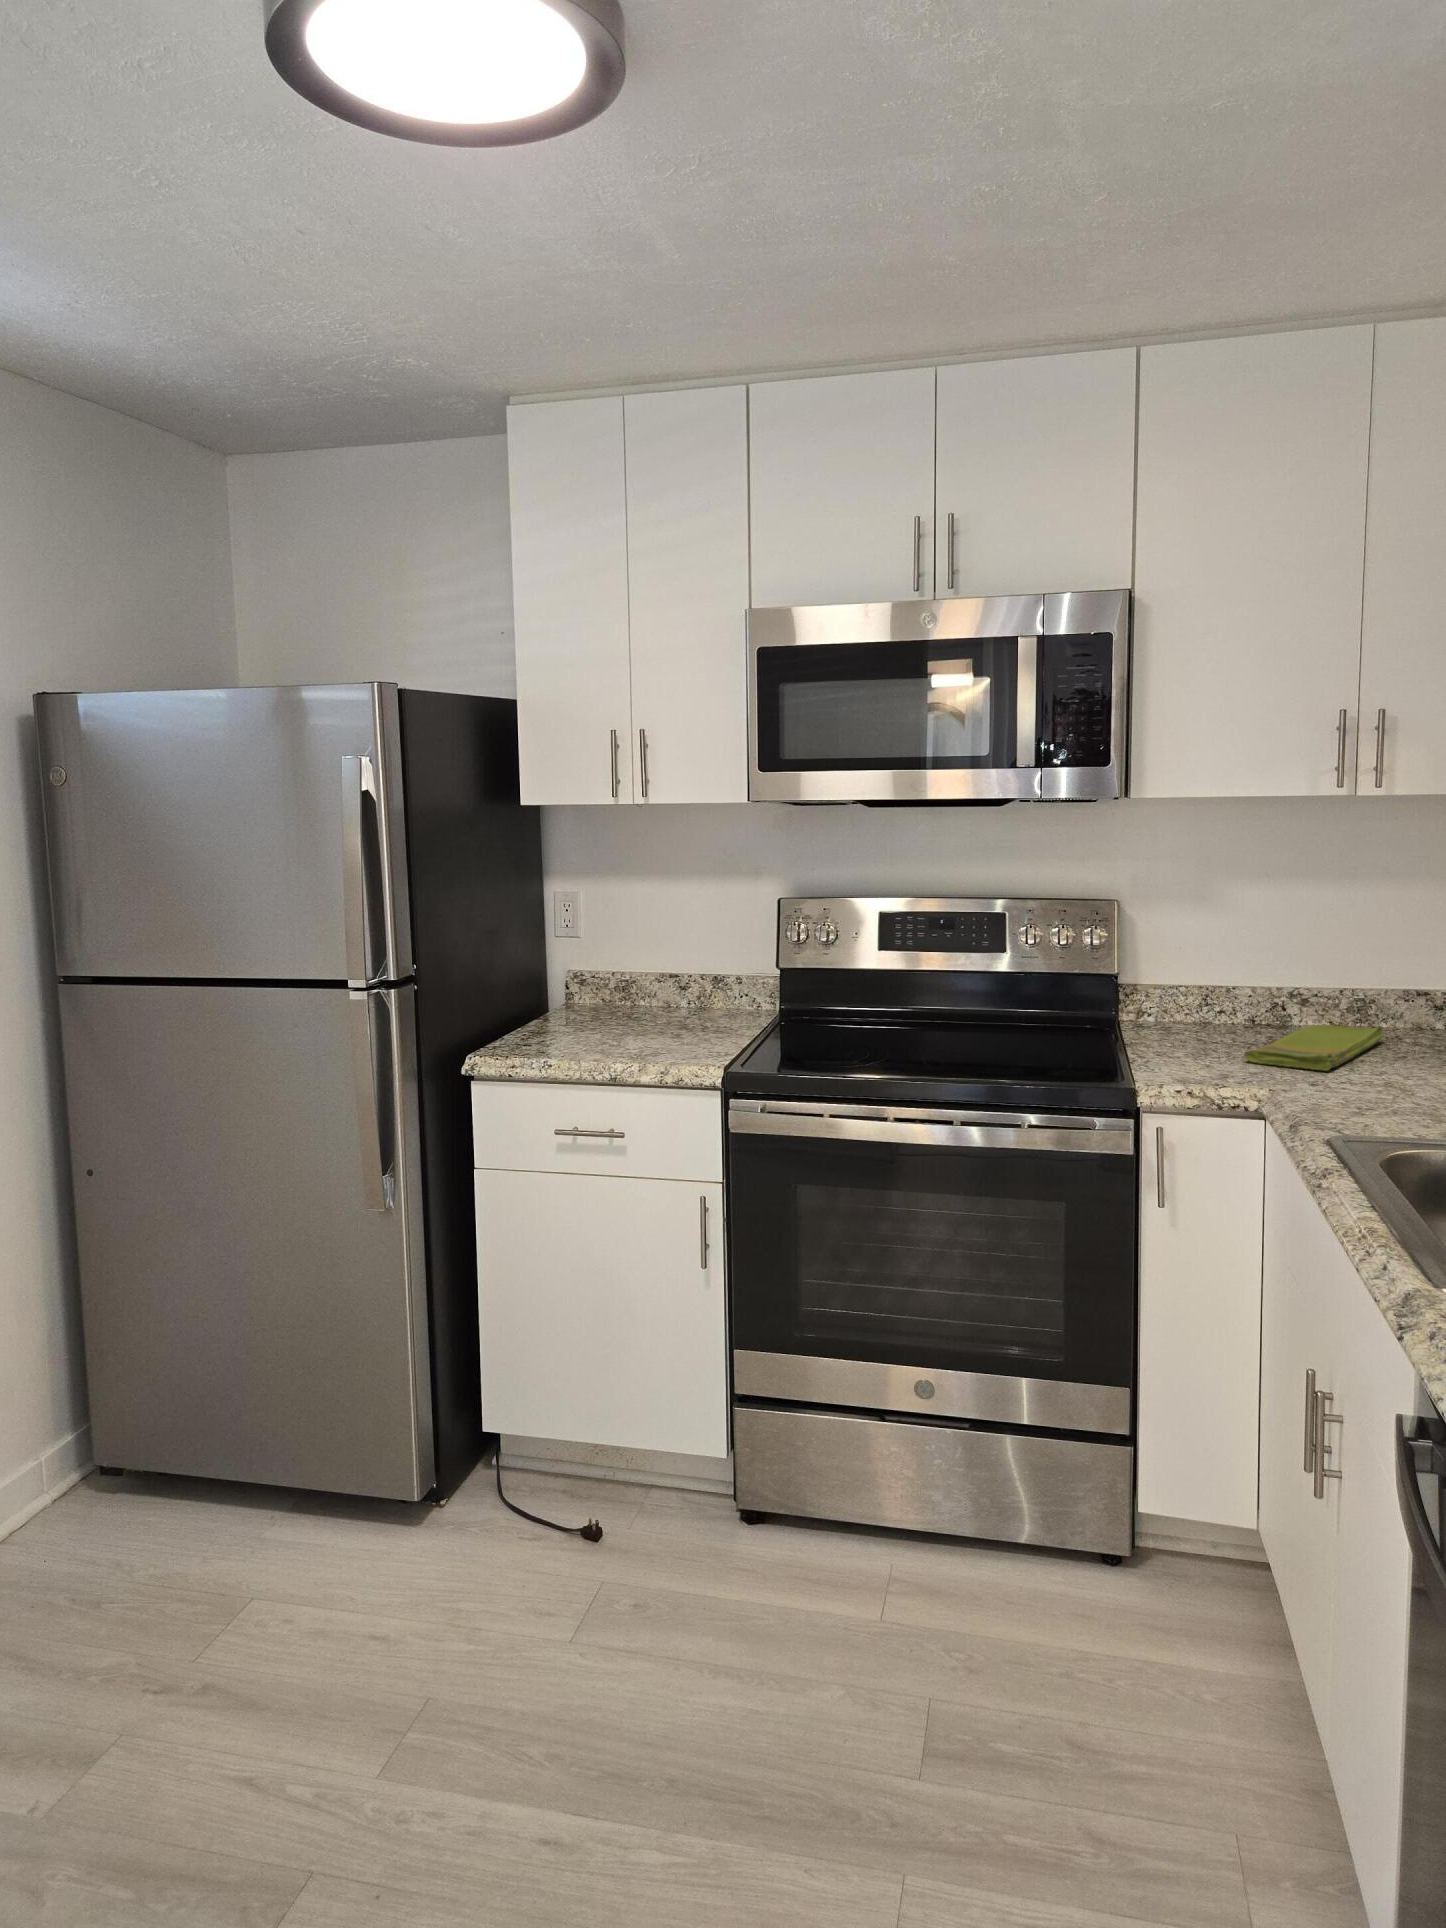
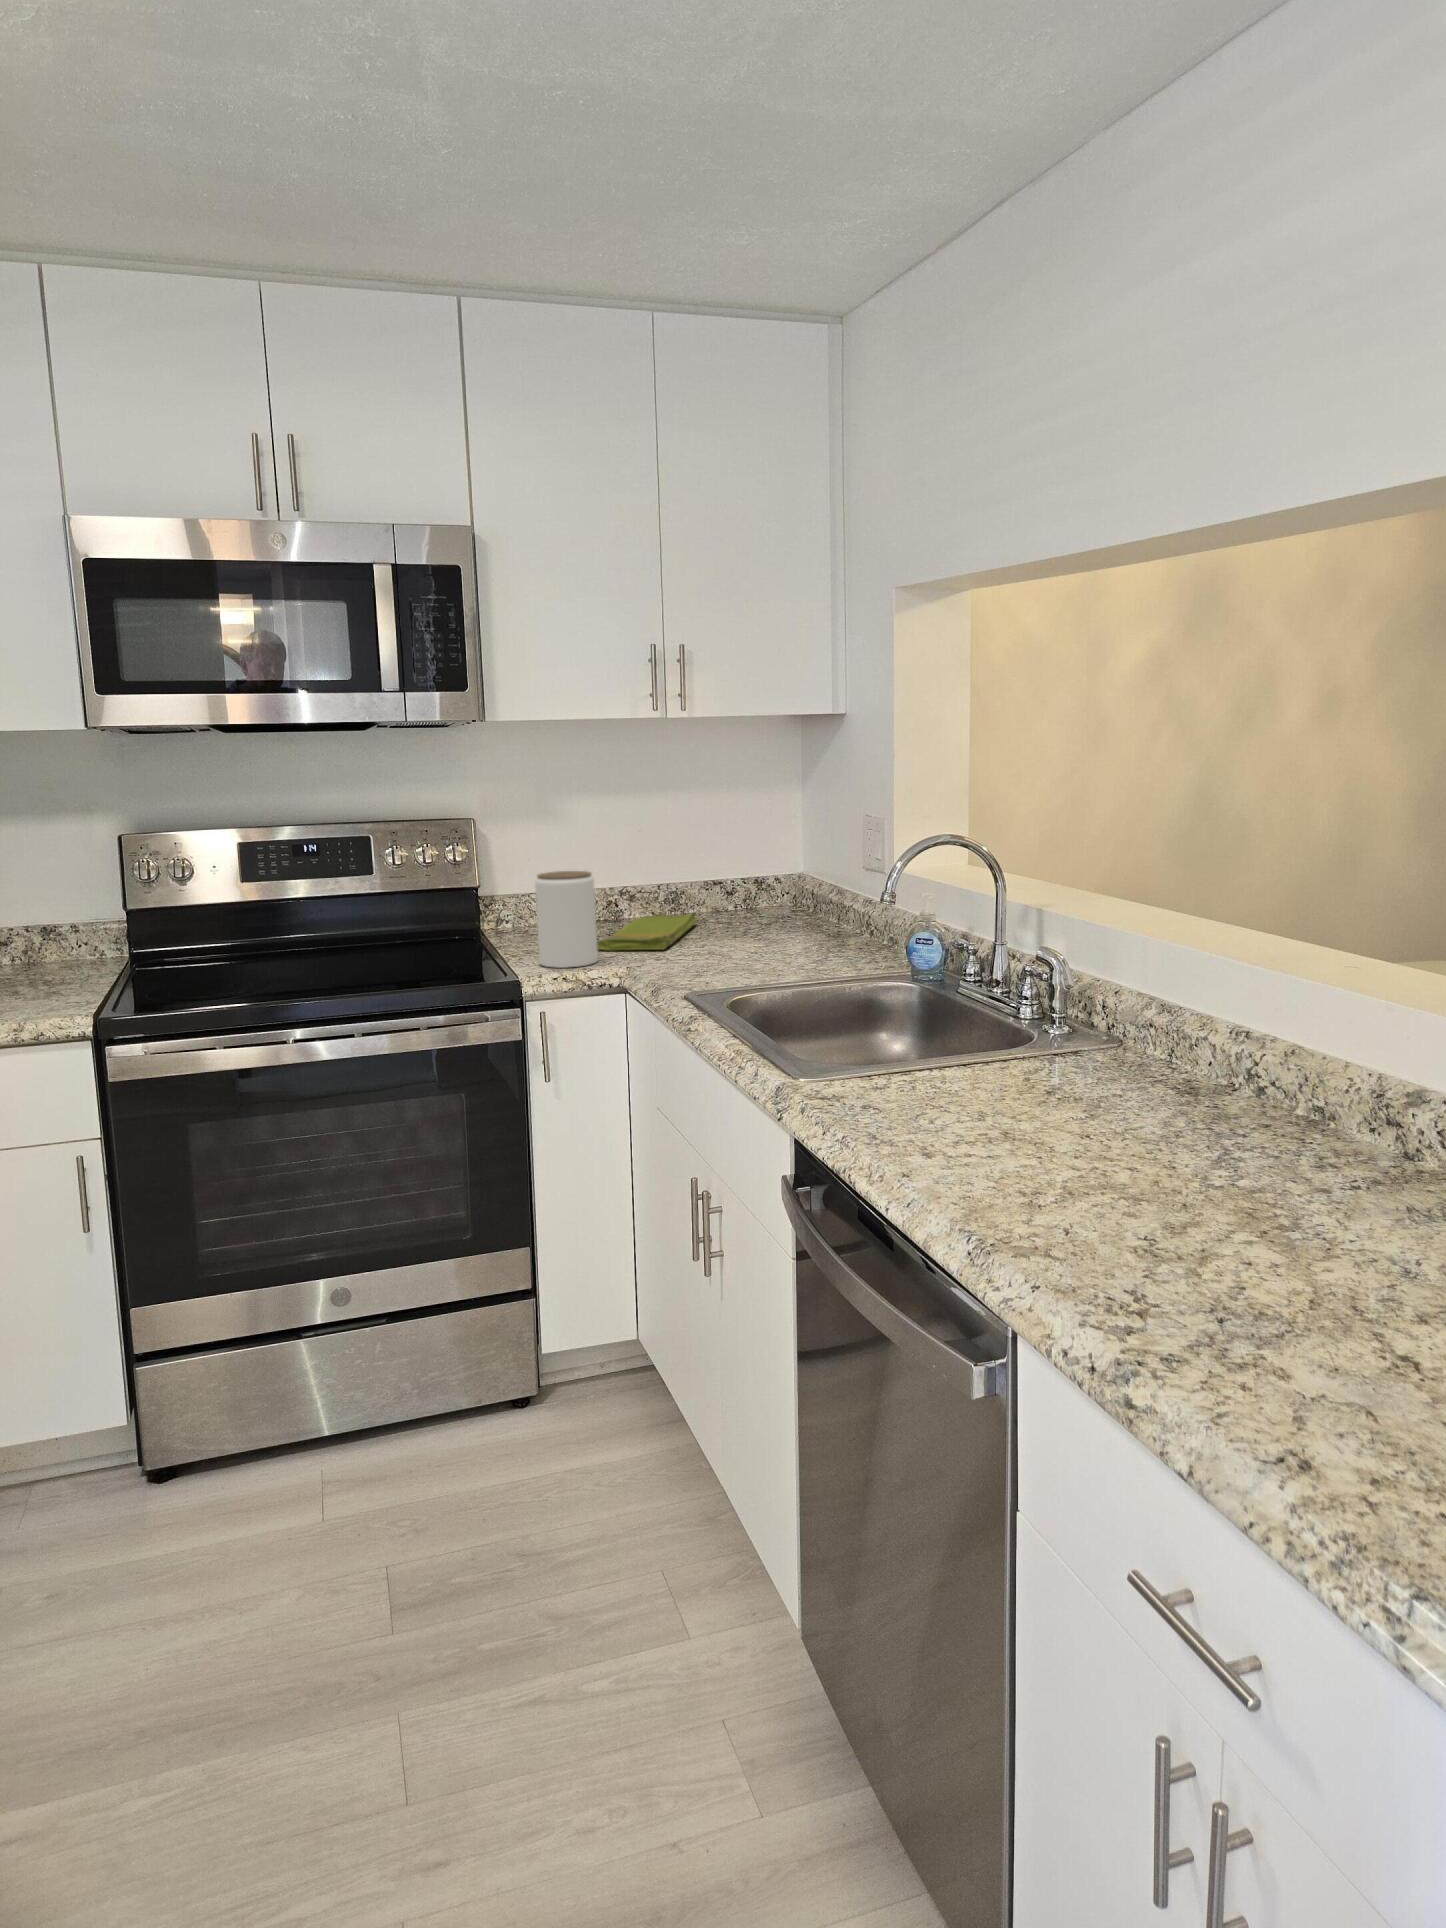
jar: none [1170,970,1242,1080] -> present [535,871,598,968]

